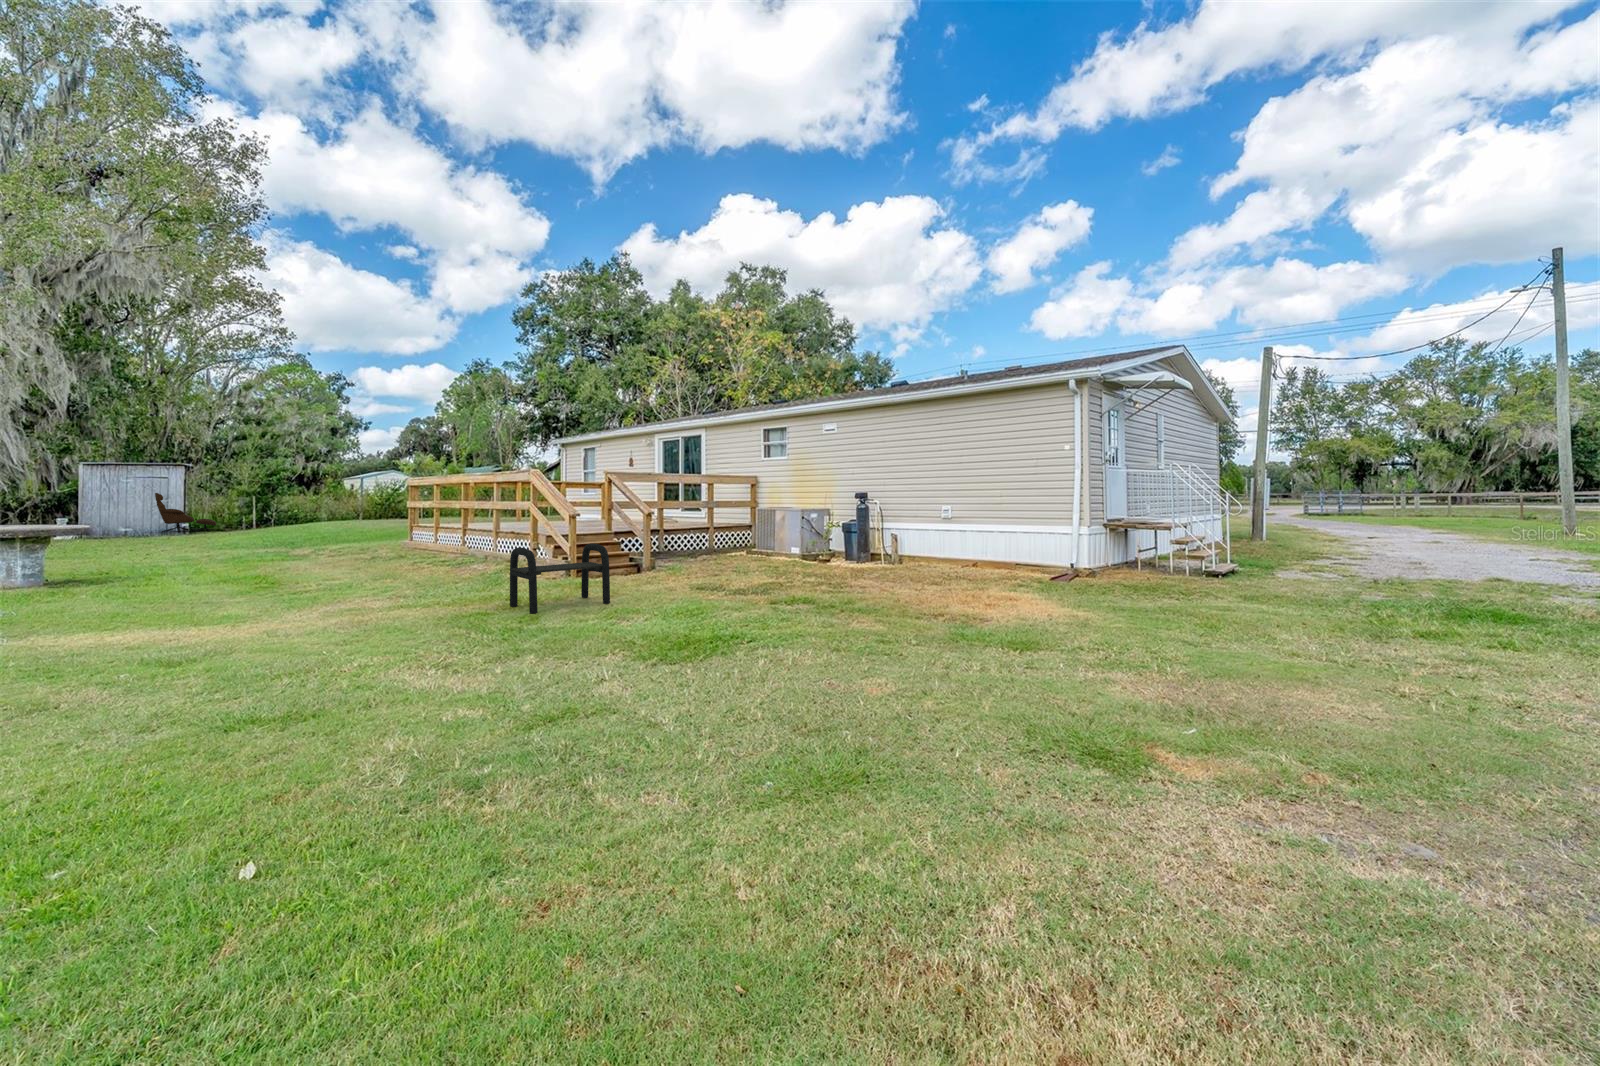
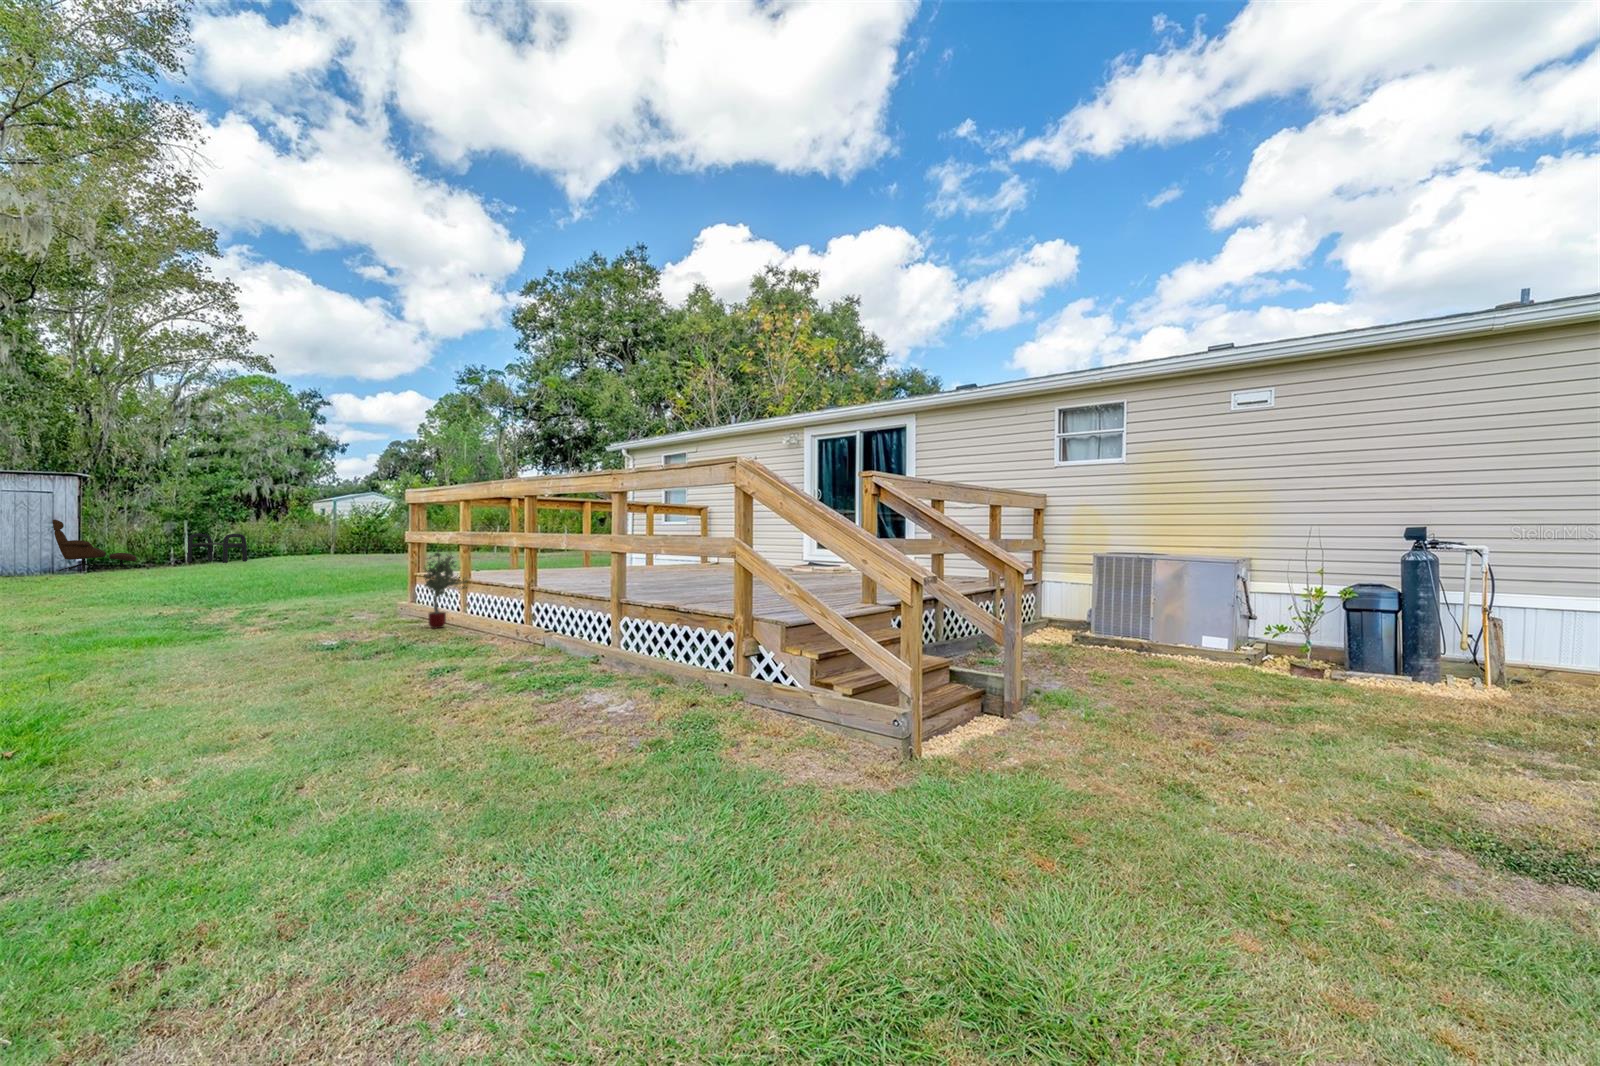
potted tree: none [431,517,464,569] -> present [424,550,468,628]
bench: present [510,543,610,614] -> present [187,533,247,563]

